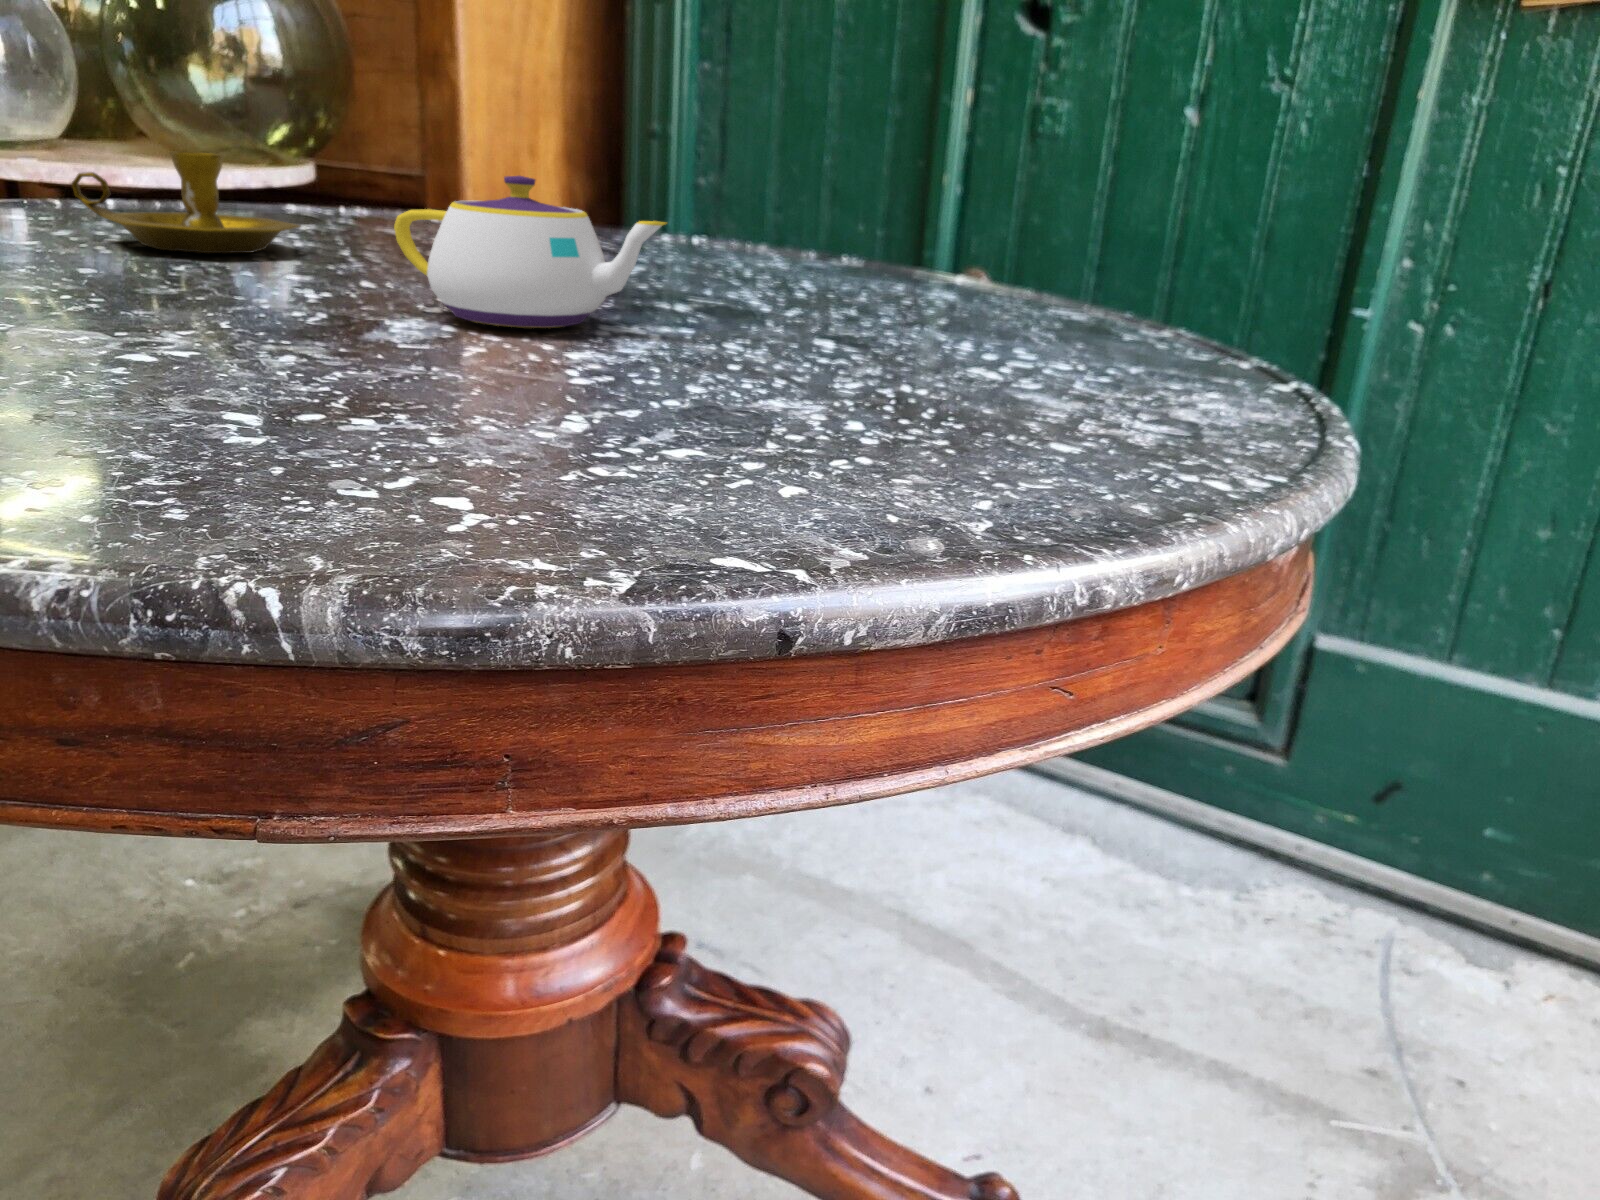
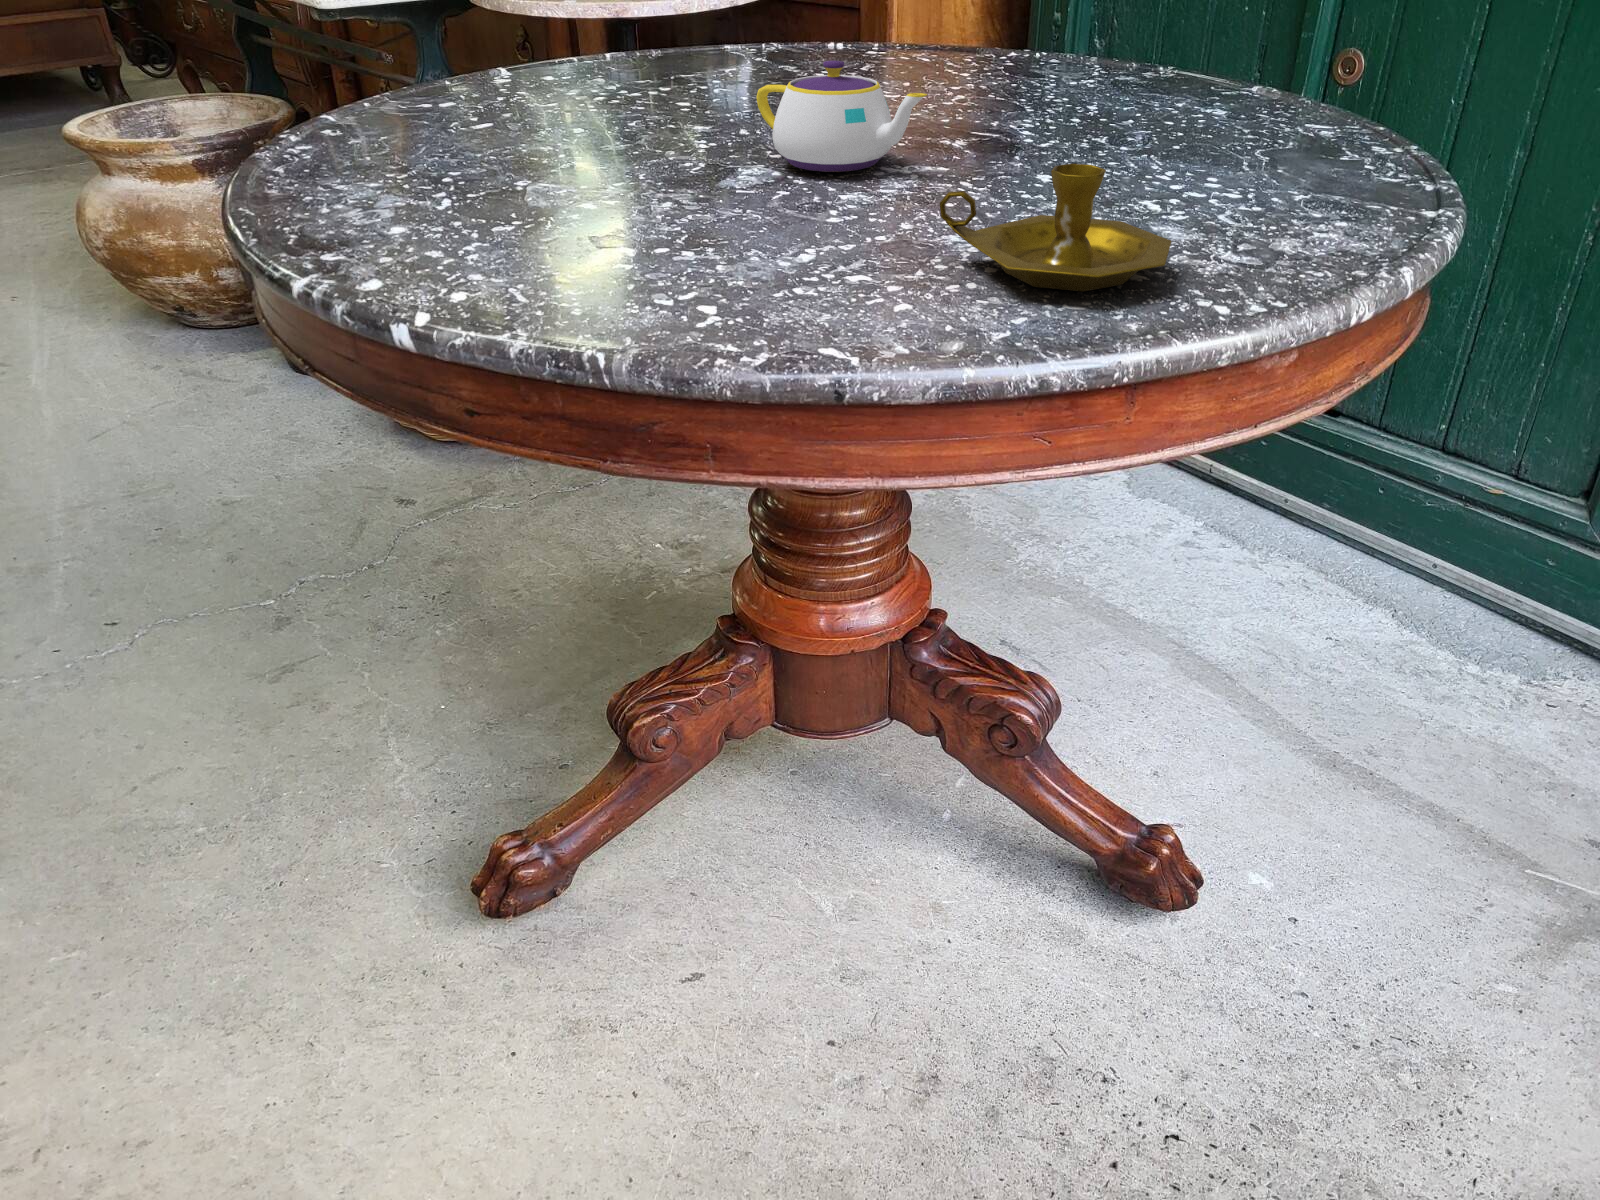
candlestick: present [72,151,300,253] -> present [940,164,1171,292]

